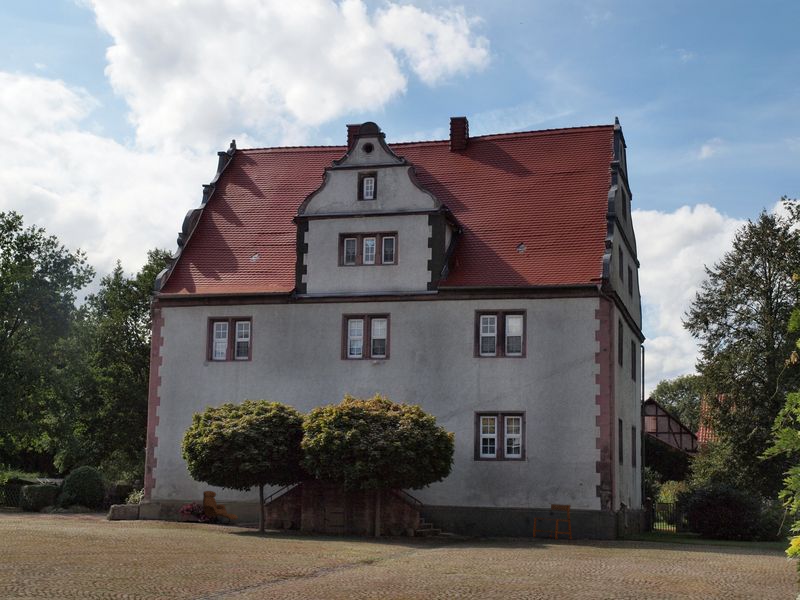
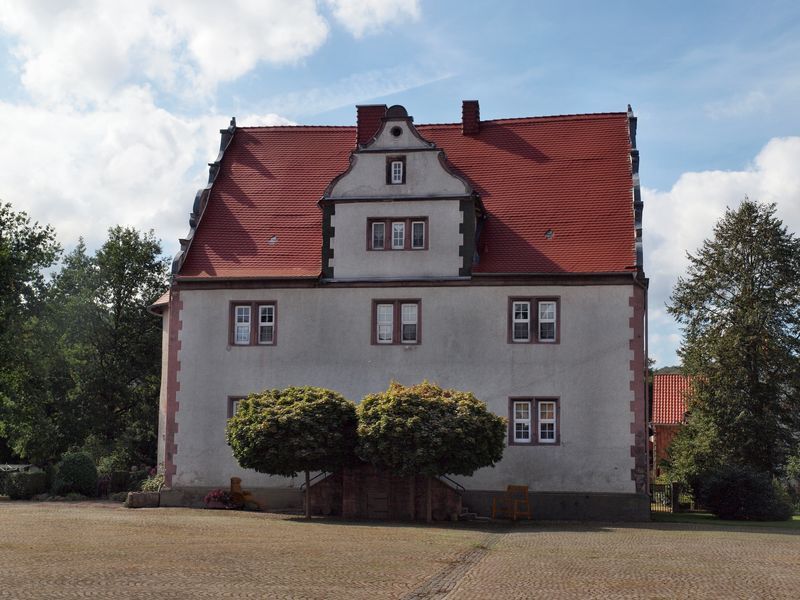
bench: present [533,504,572,539] -> present [493,485,530,520]

